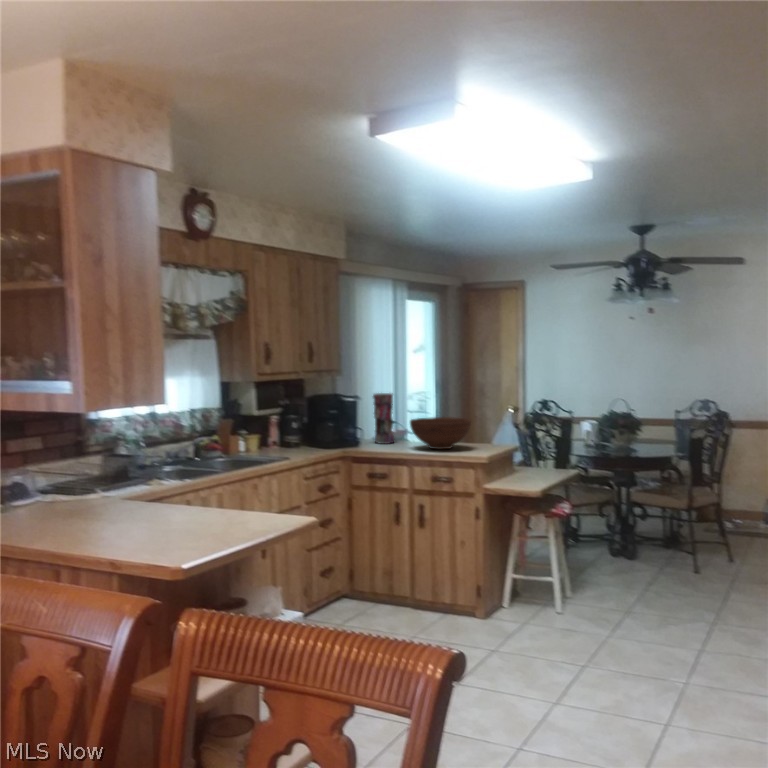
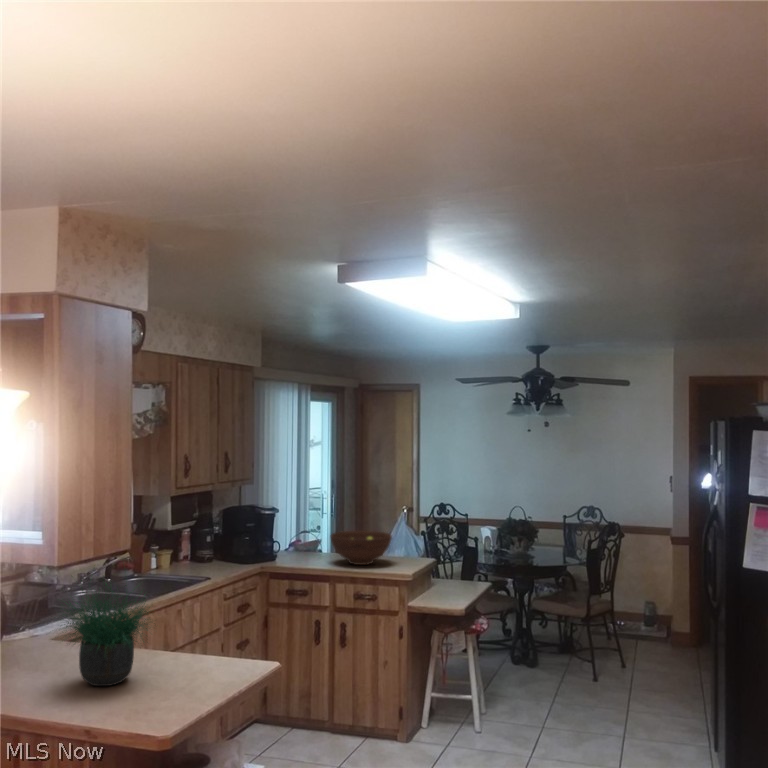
vase: present [373,393,394,444] -> none [290,505,311,558]
potted plant: none [89,414,204,528] -> present [63,584,150,686]

